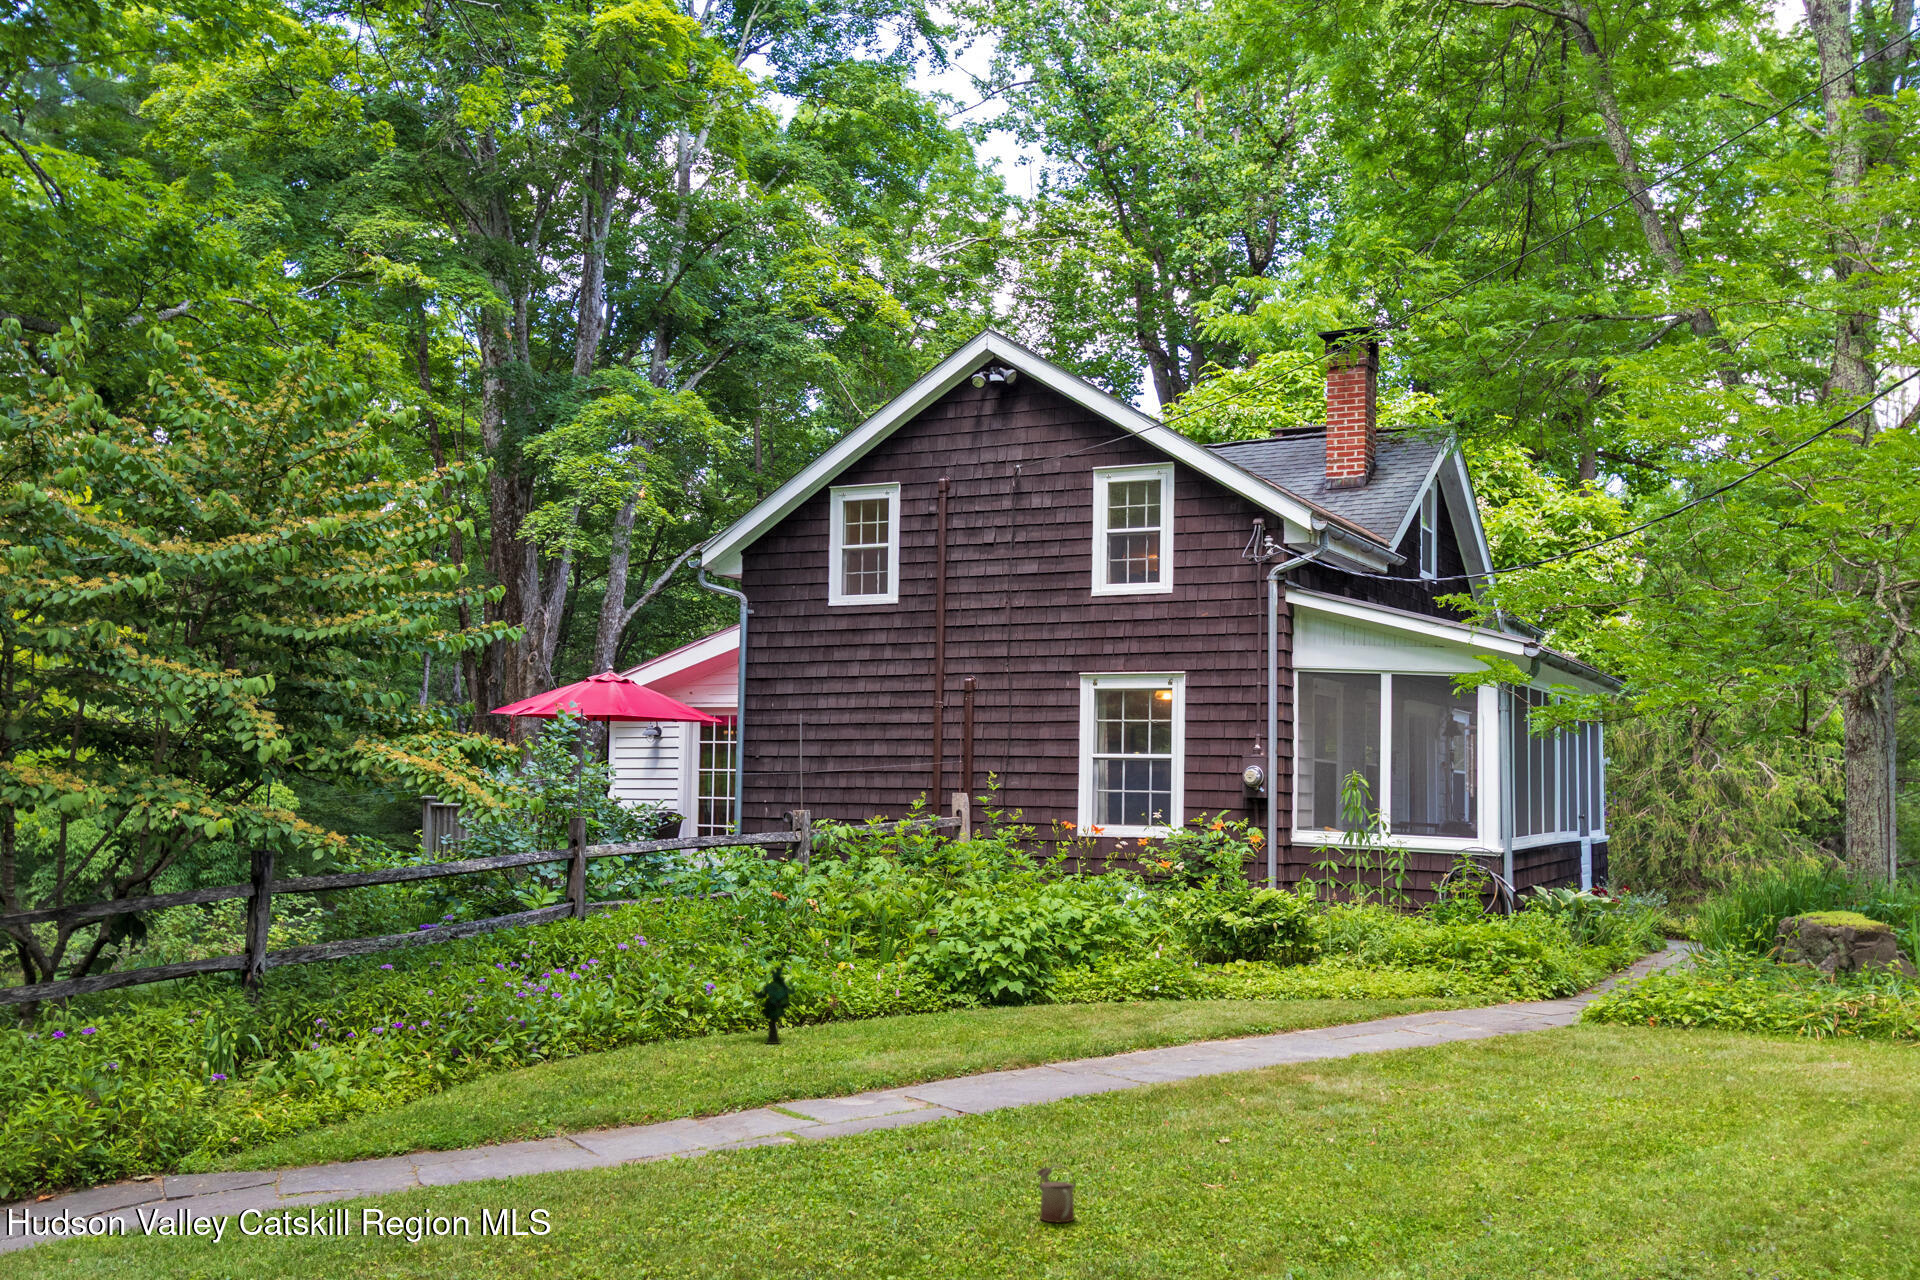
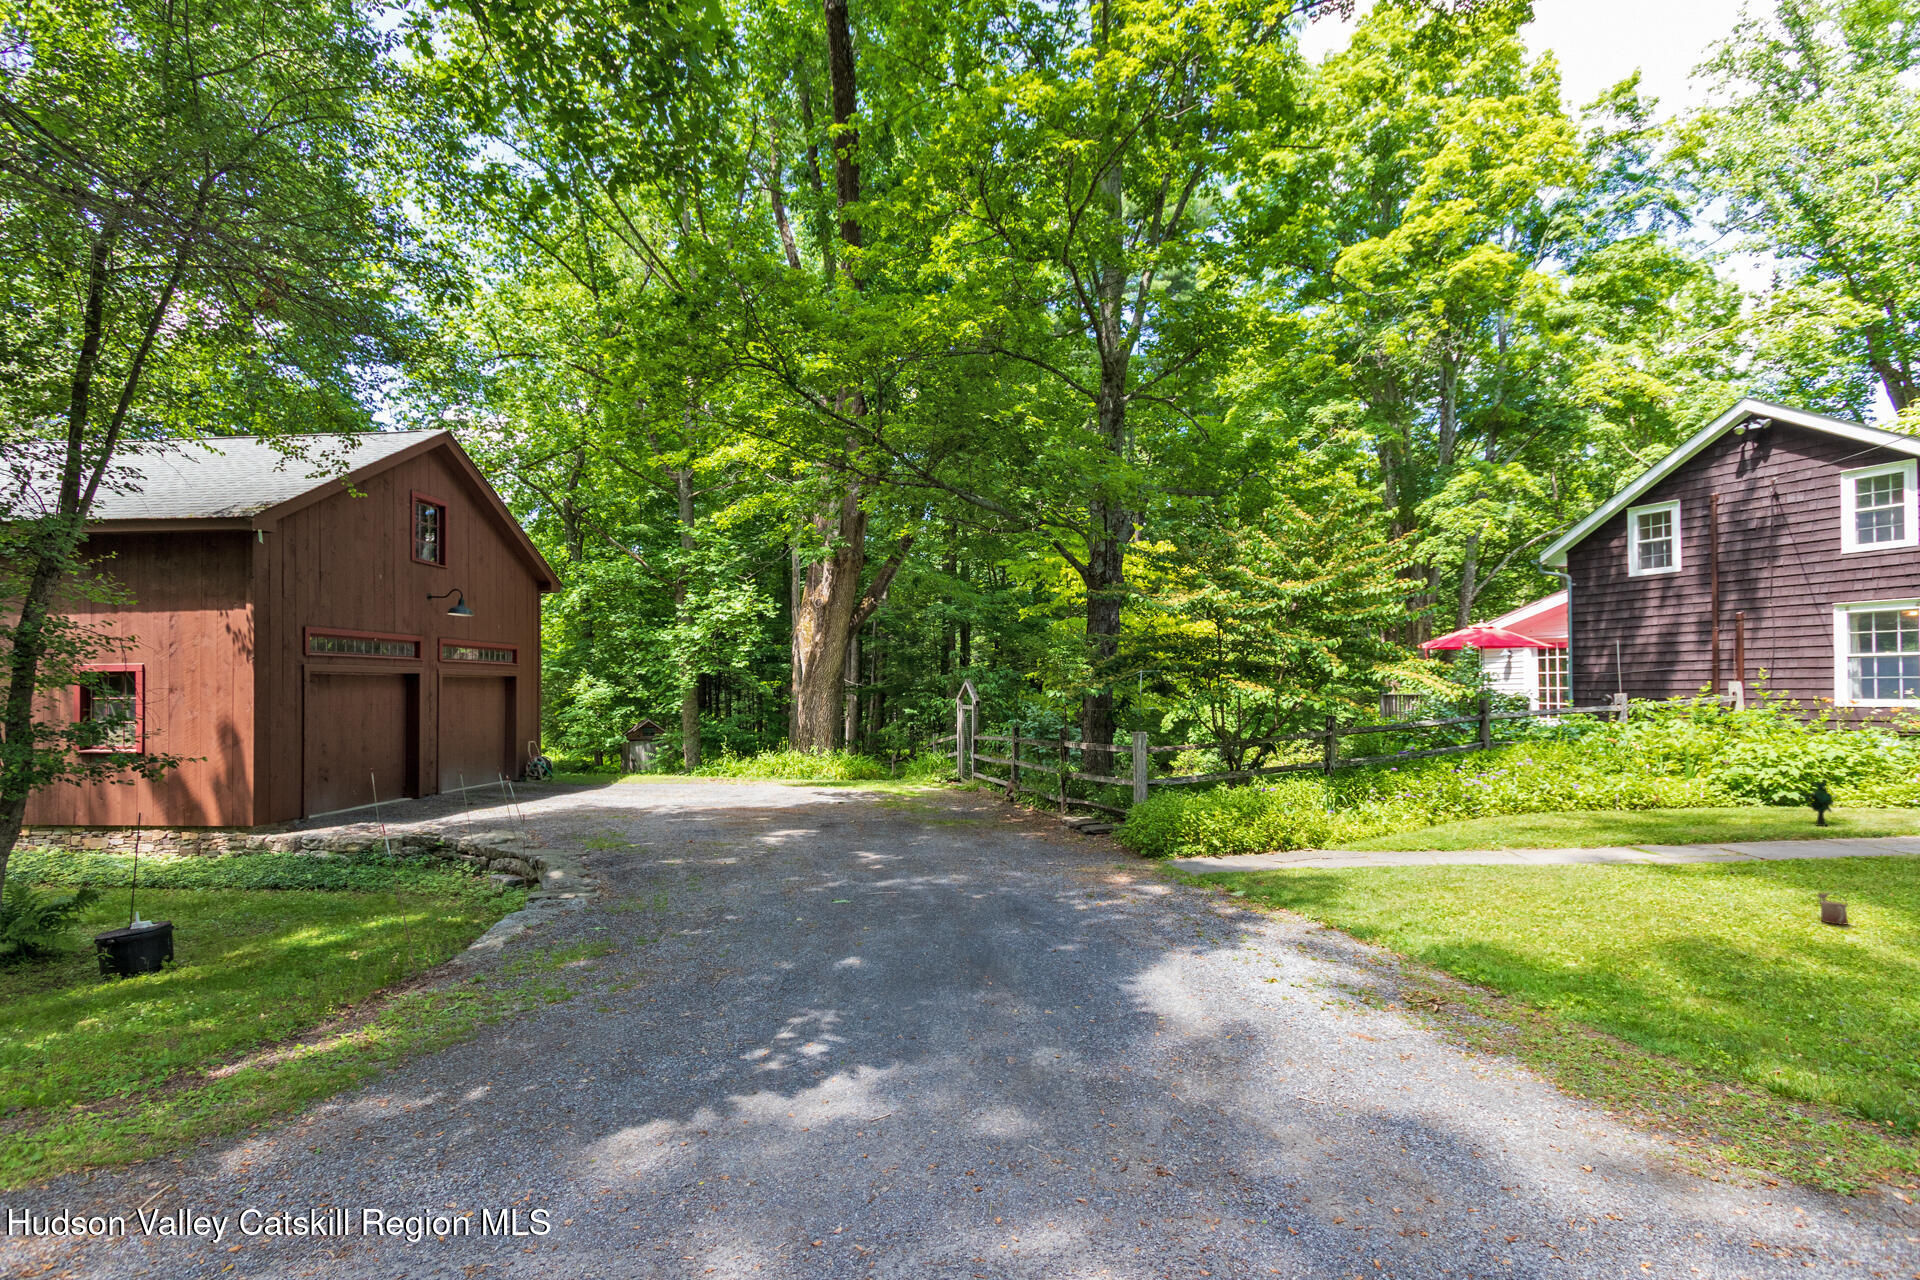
decorative plant: present [752,962,796,1044] -> present [1802,779,1837,826]

